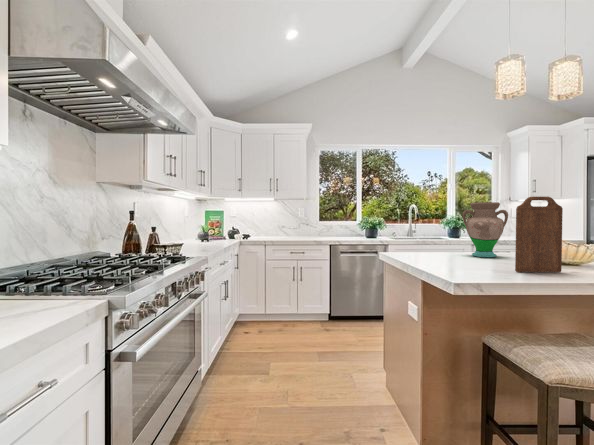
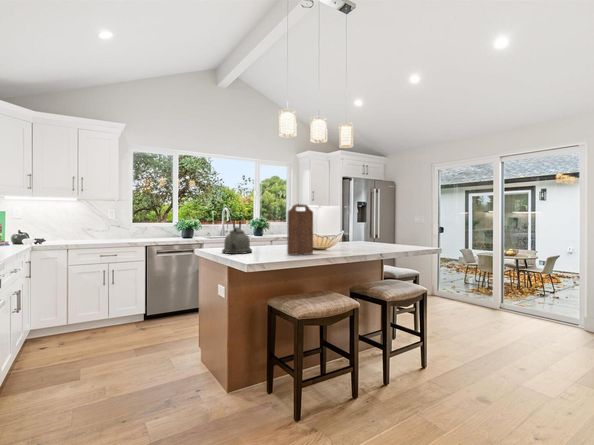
vase: present [463,202,508,258] -> none [259,207,288,248]
kettle: none [414,218,455,264] -> present [222,219,252,254]

